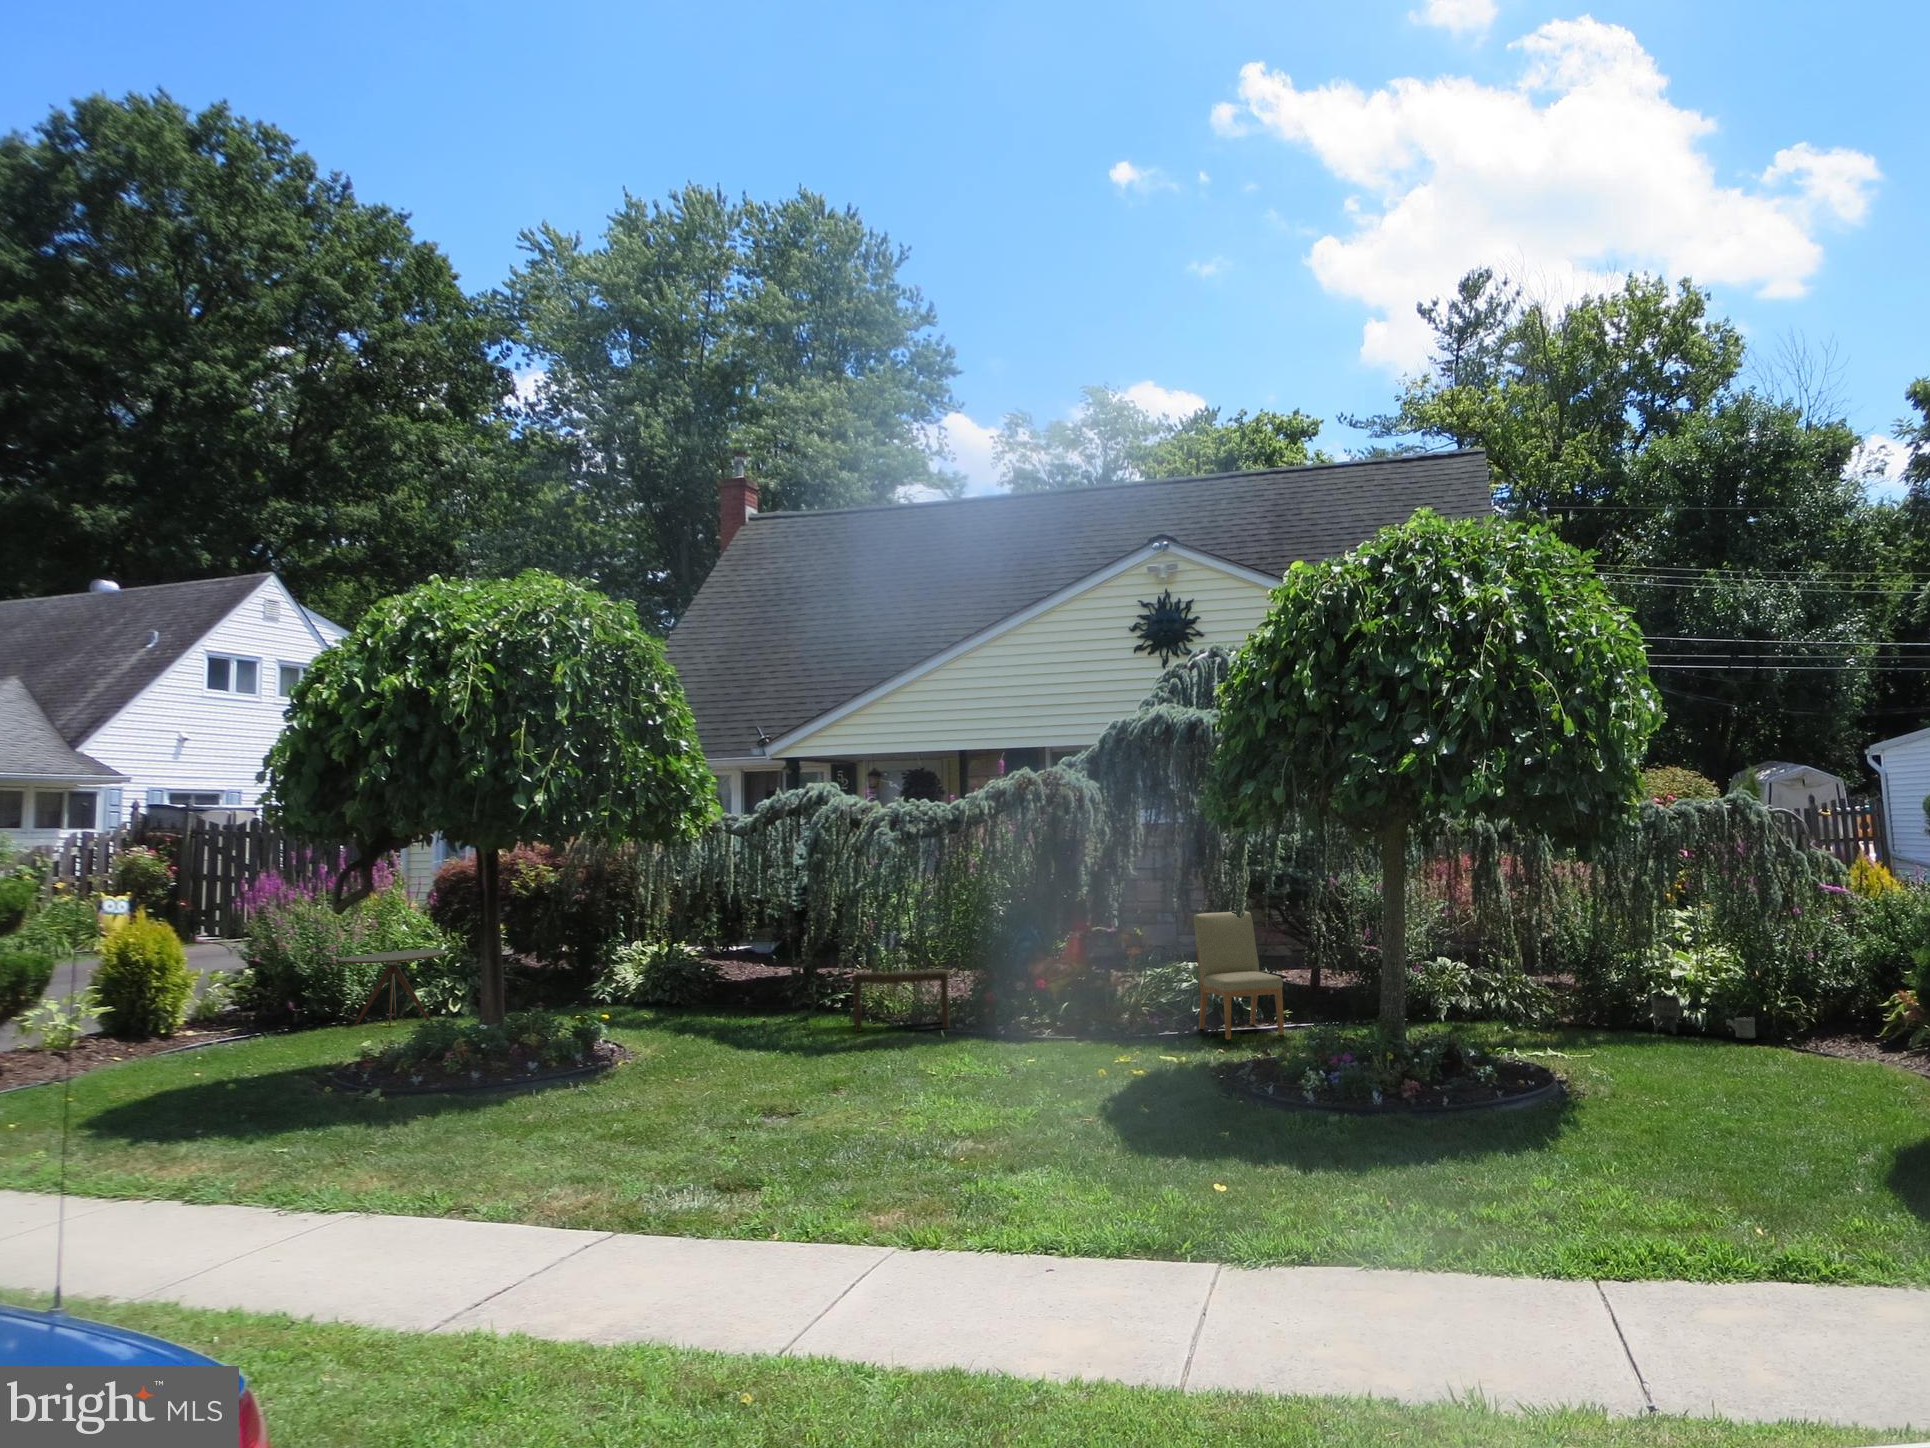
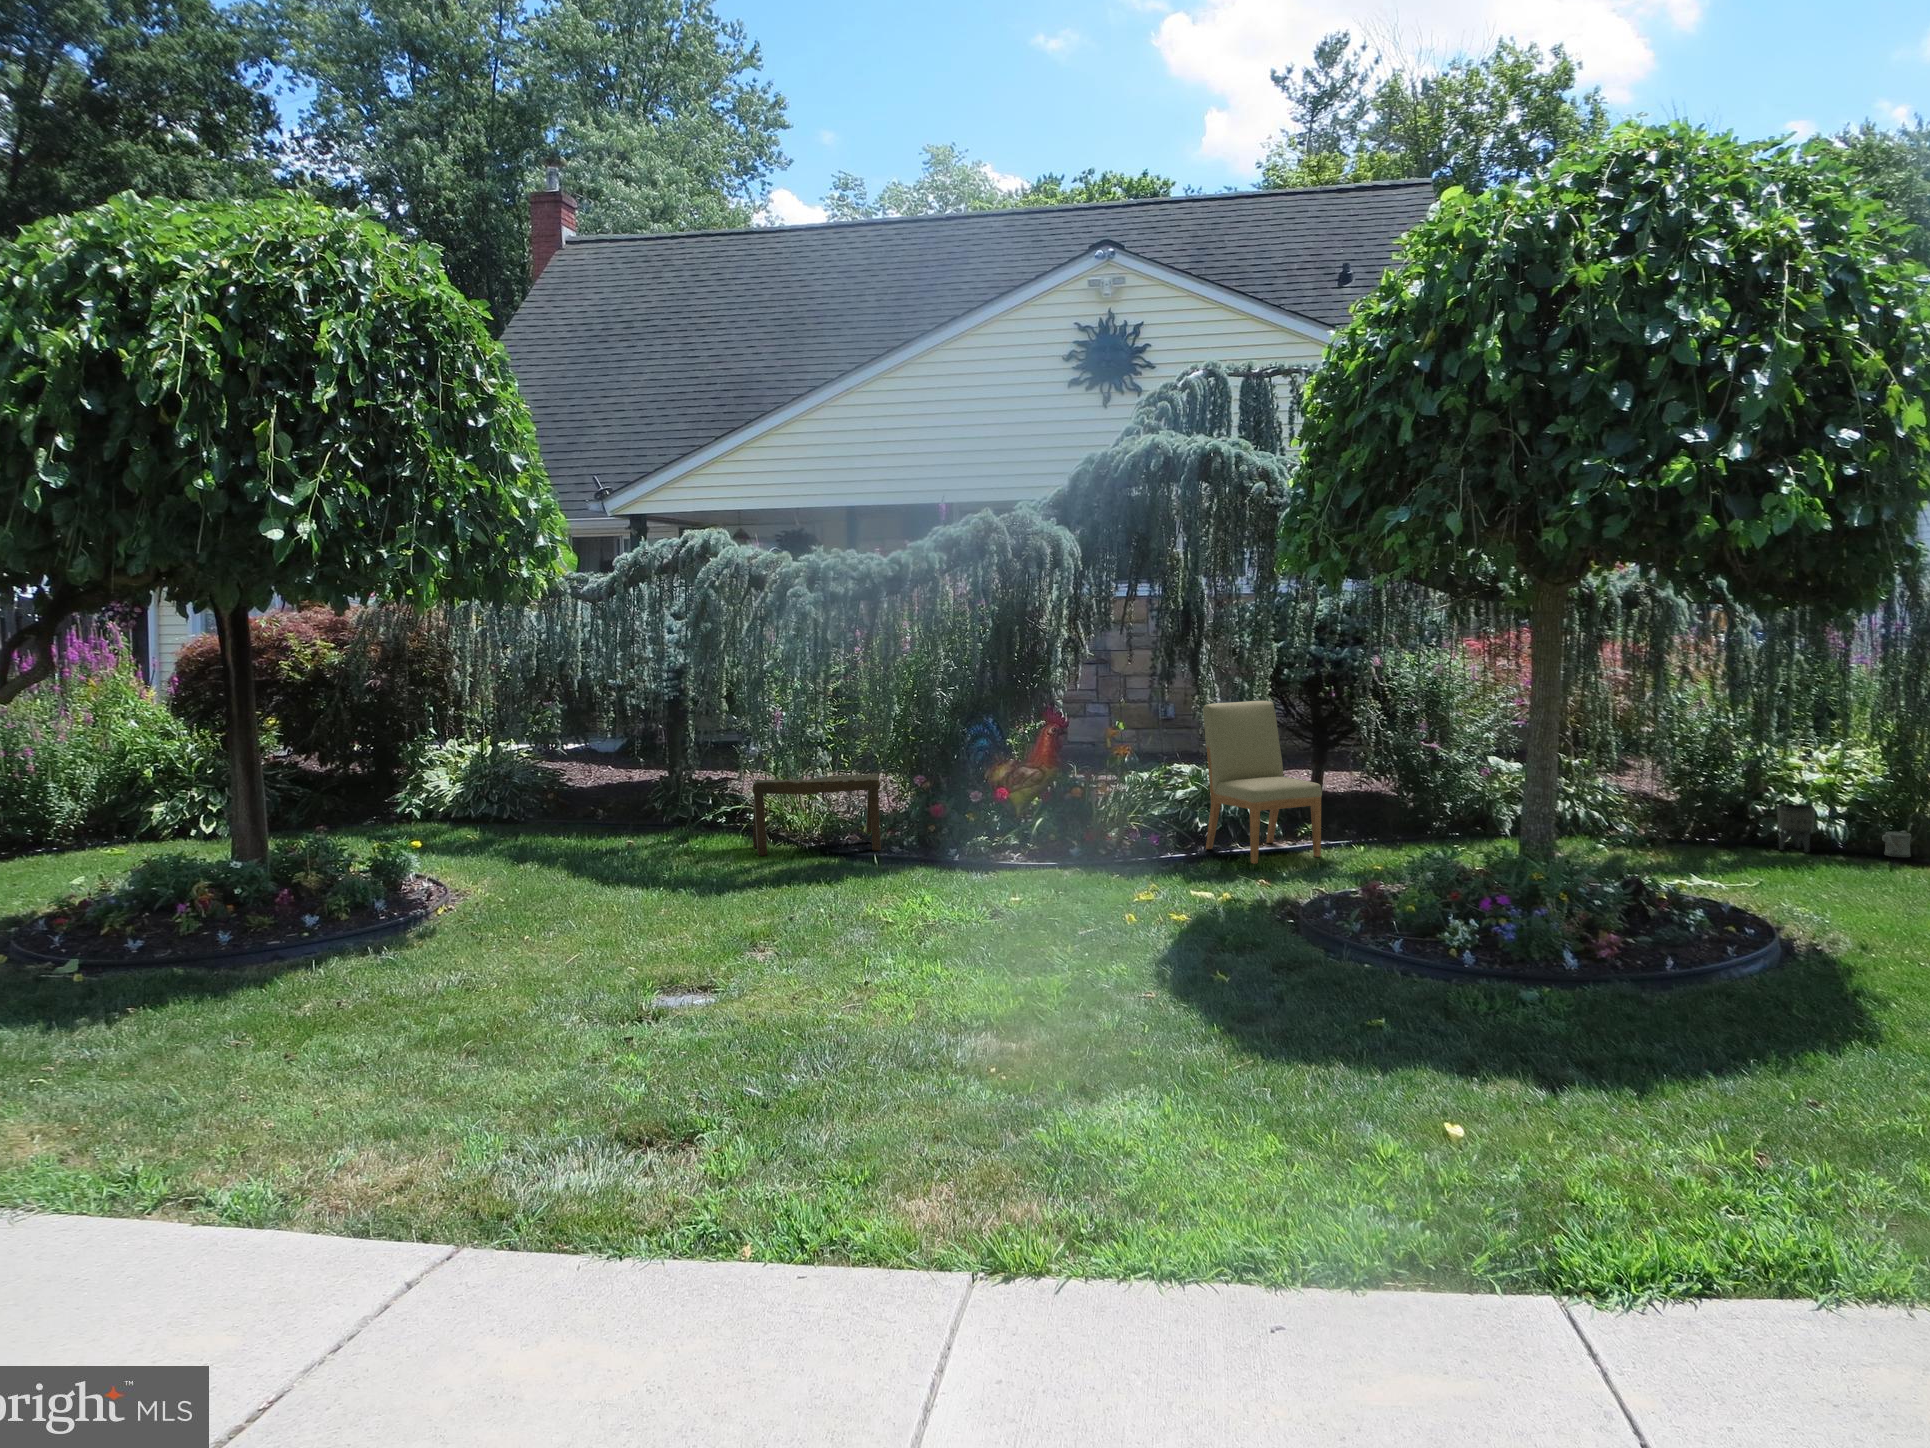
round table: present [338,949,445,1028] -> none [40,751,194,855]

